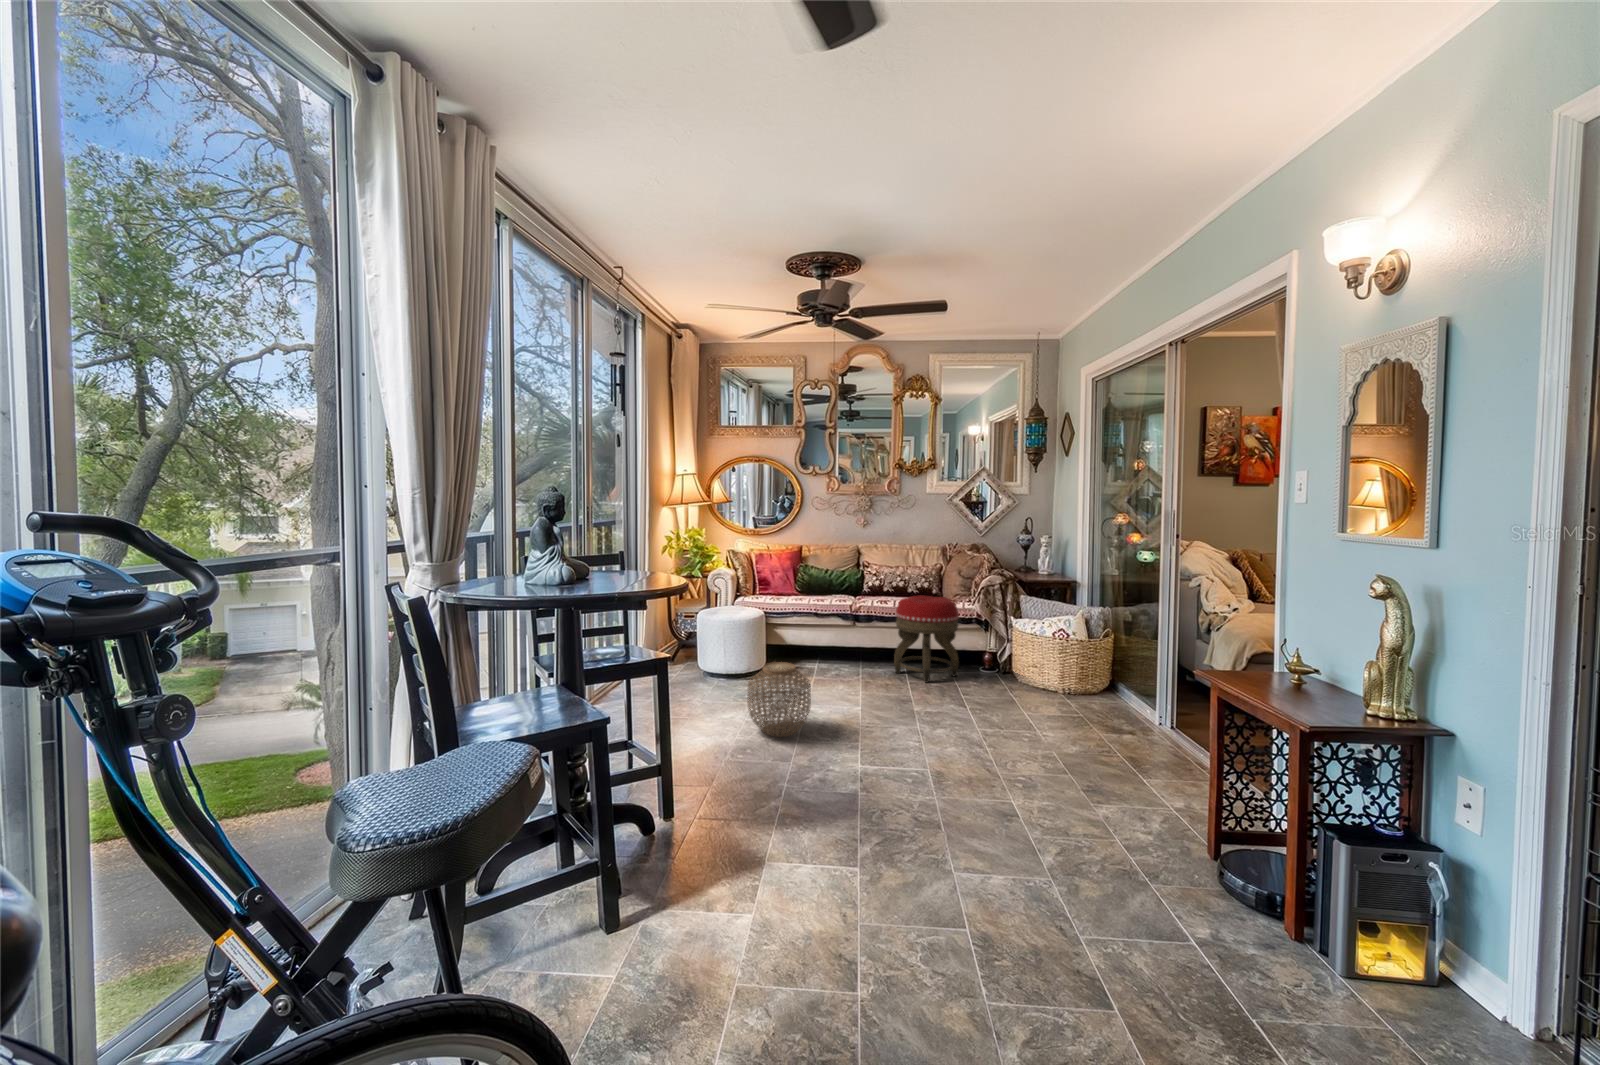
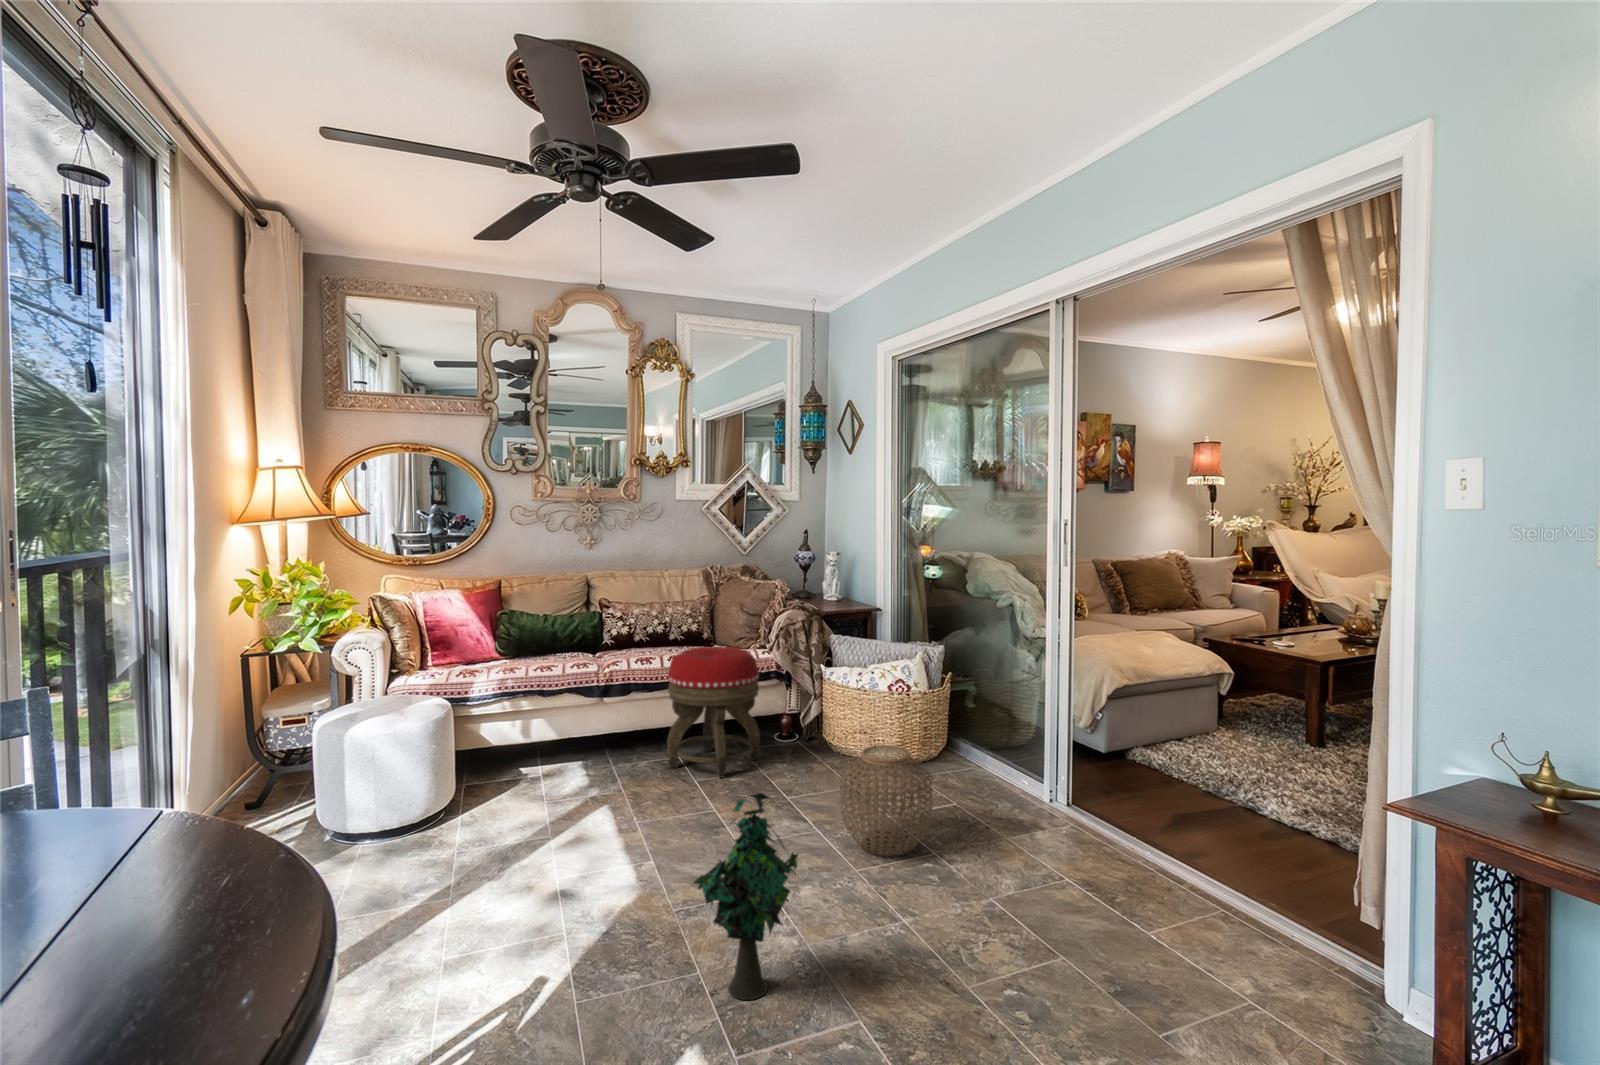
woven basket: present [747,662,811,737] -> present [840,745,933,856]
decorative plant: none [854,669,921,788] -> present [694,793,798,1000]

